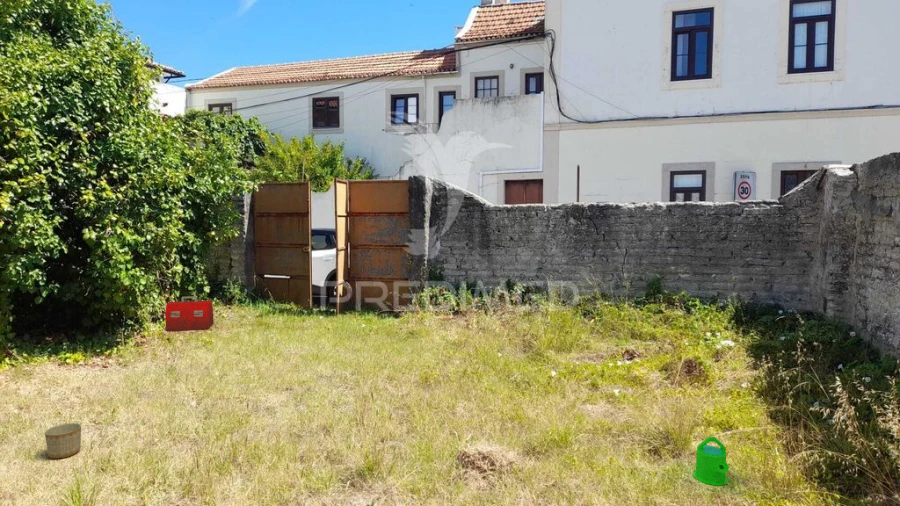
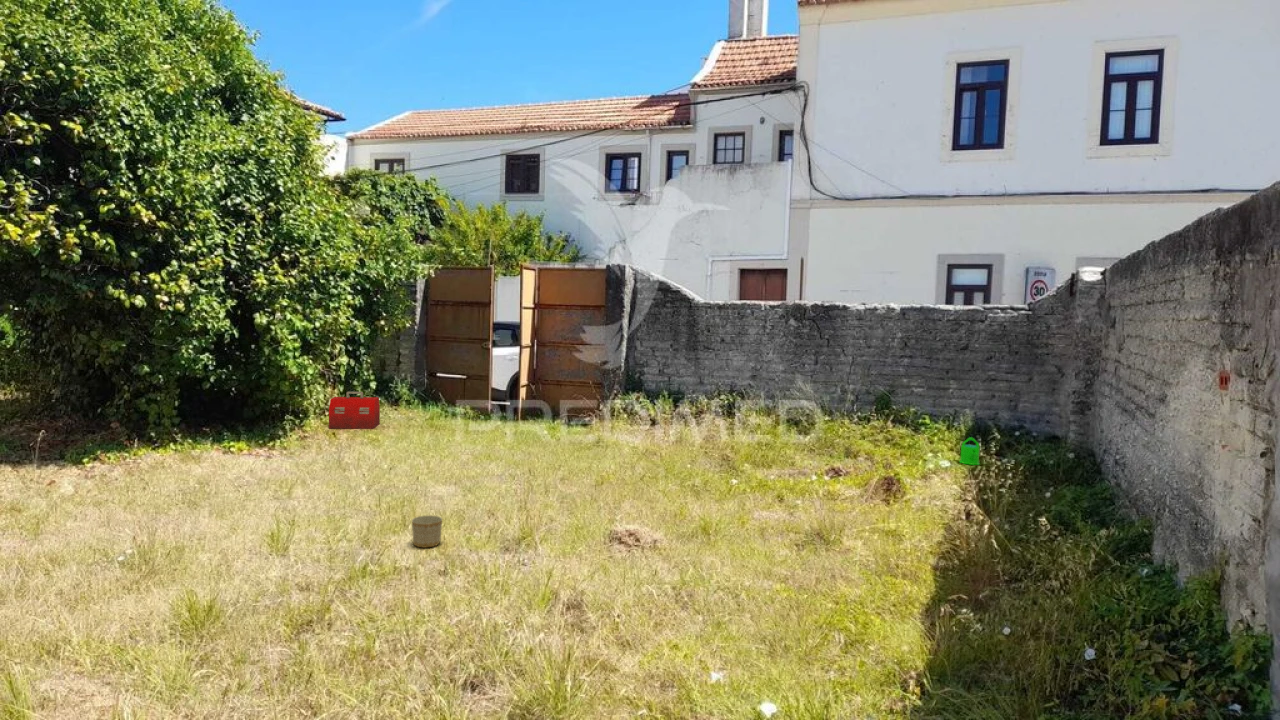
planter: present [45,423,81,459] -> present [412,515,442,548]
watering can: present [693,437,729,486] -> present [960,437,980,465]

